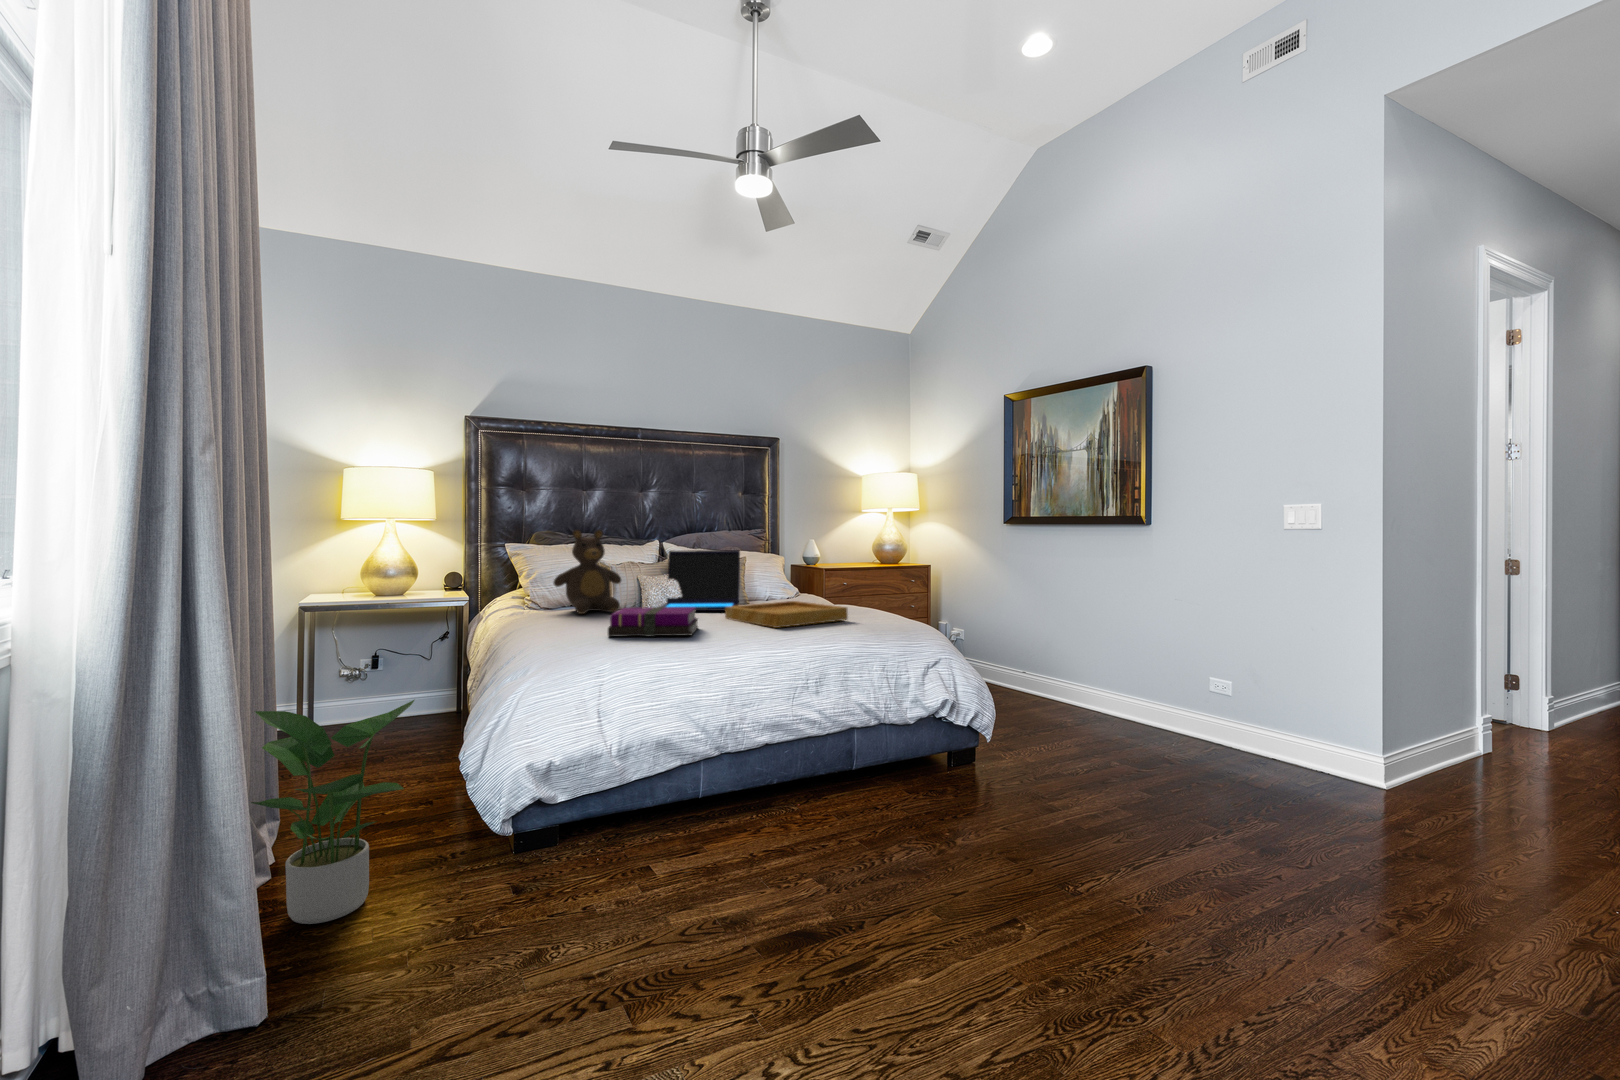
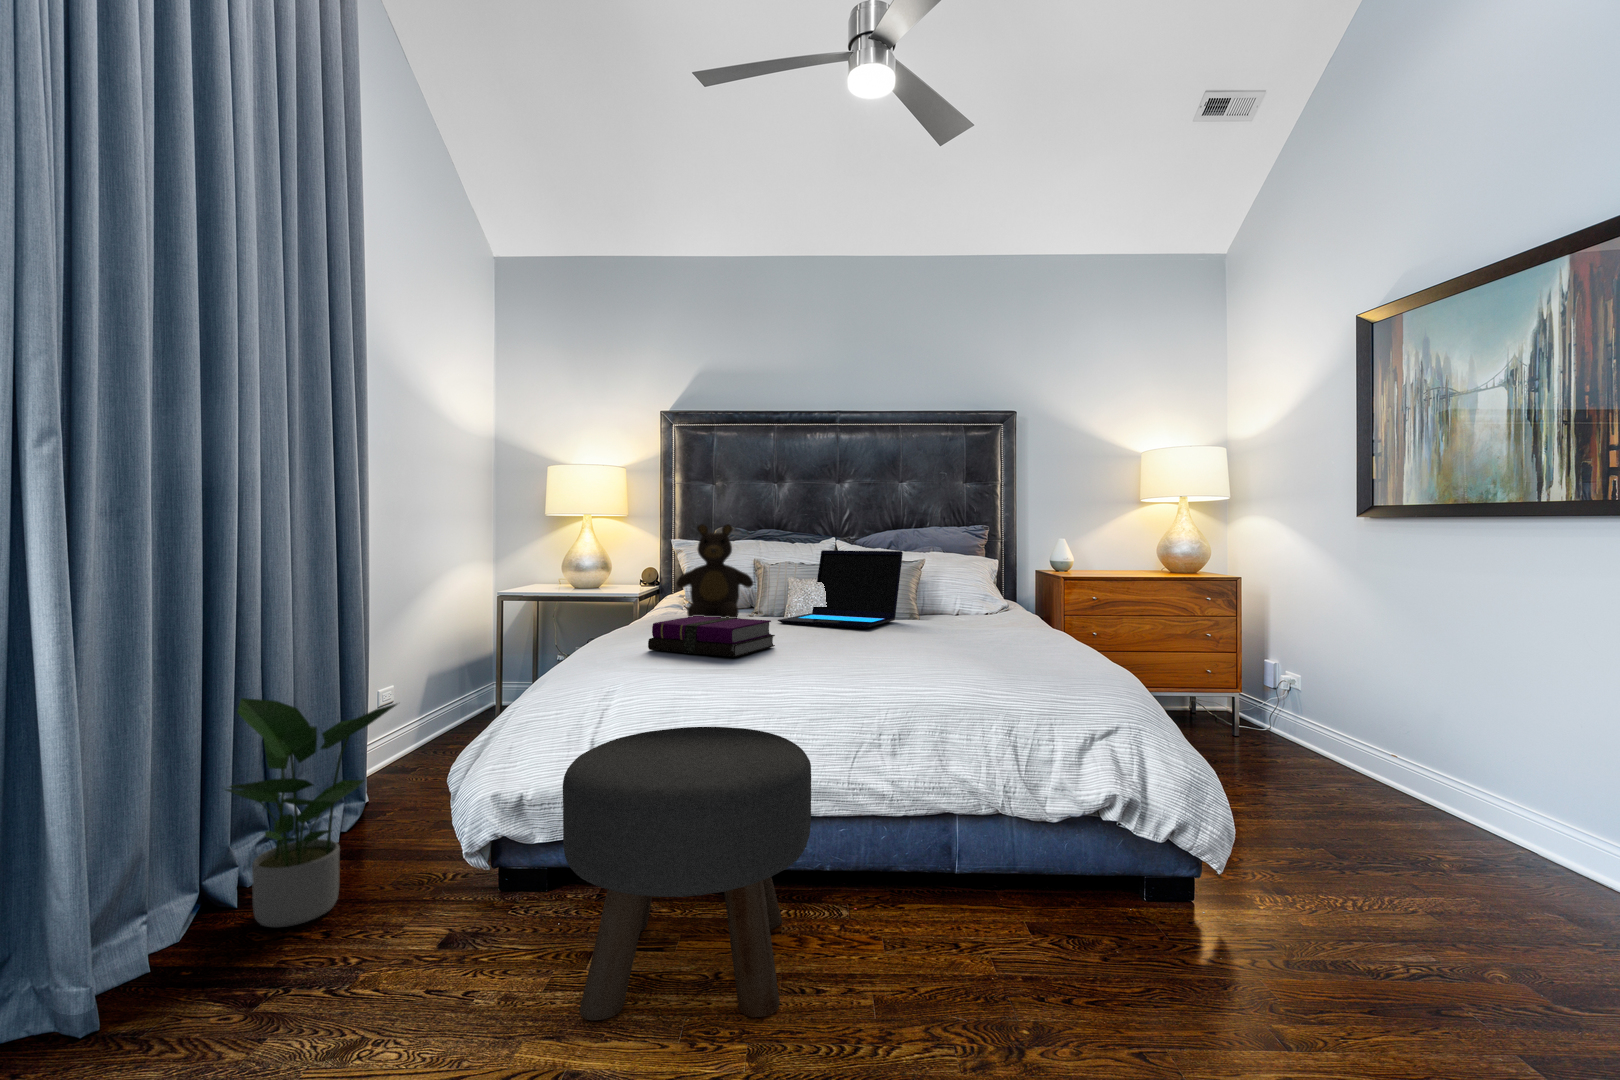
tray: present [725,601,848,628] -> none [838,620,989,656]
ottoman: none [634,685,812,897] -> present [563,727,811,1020]

